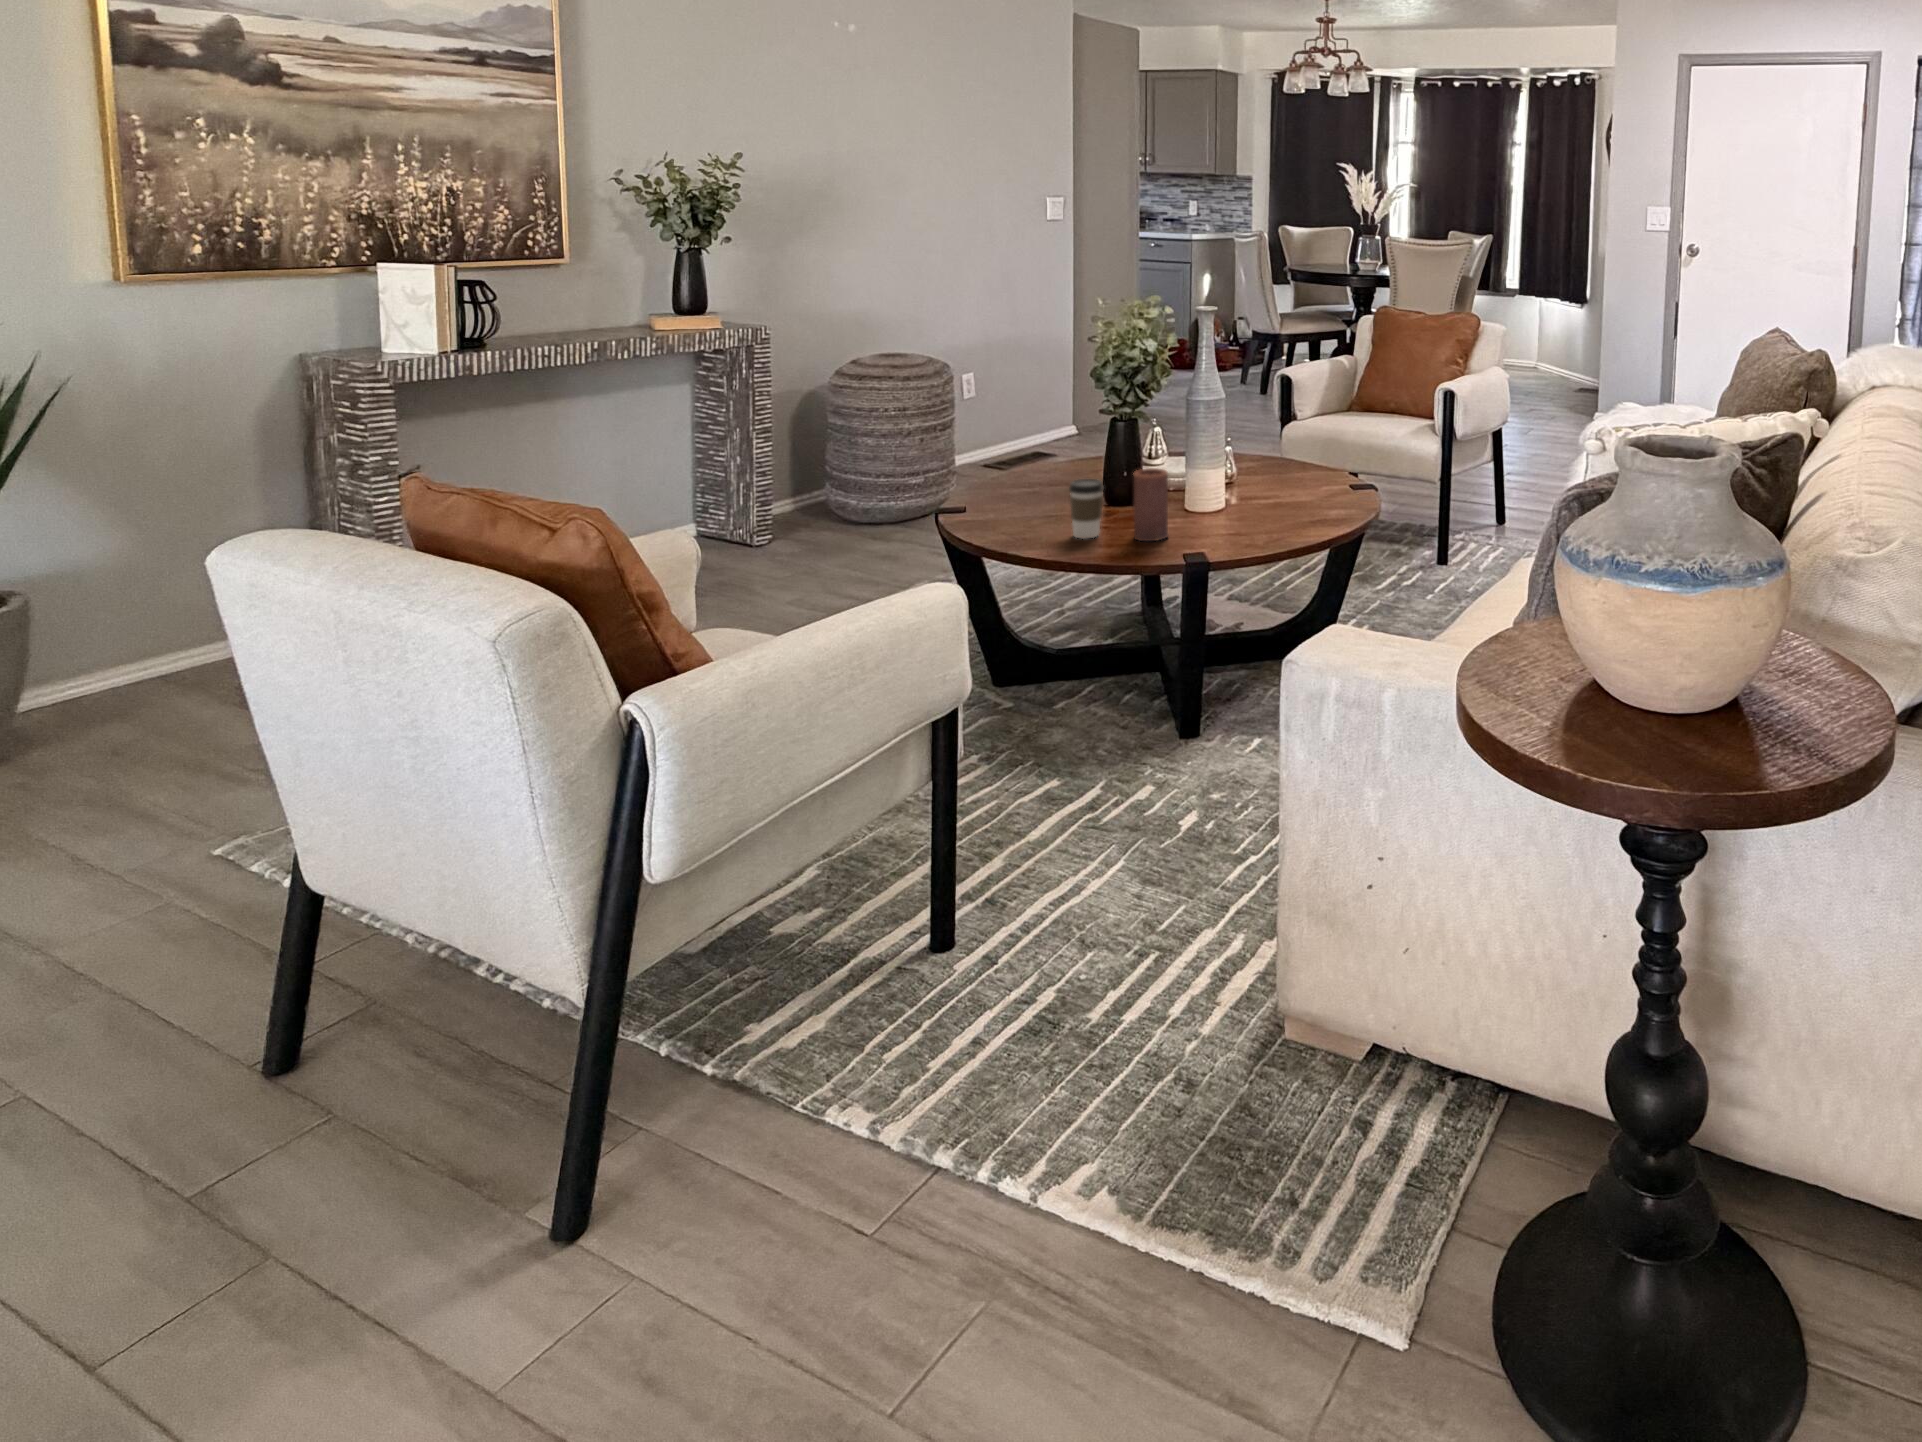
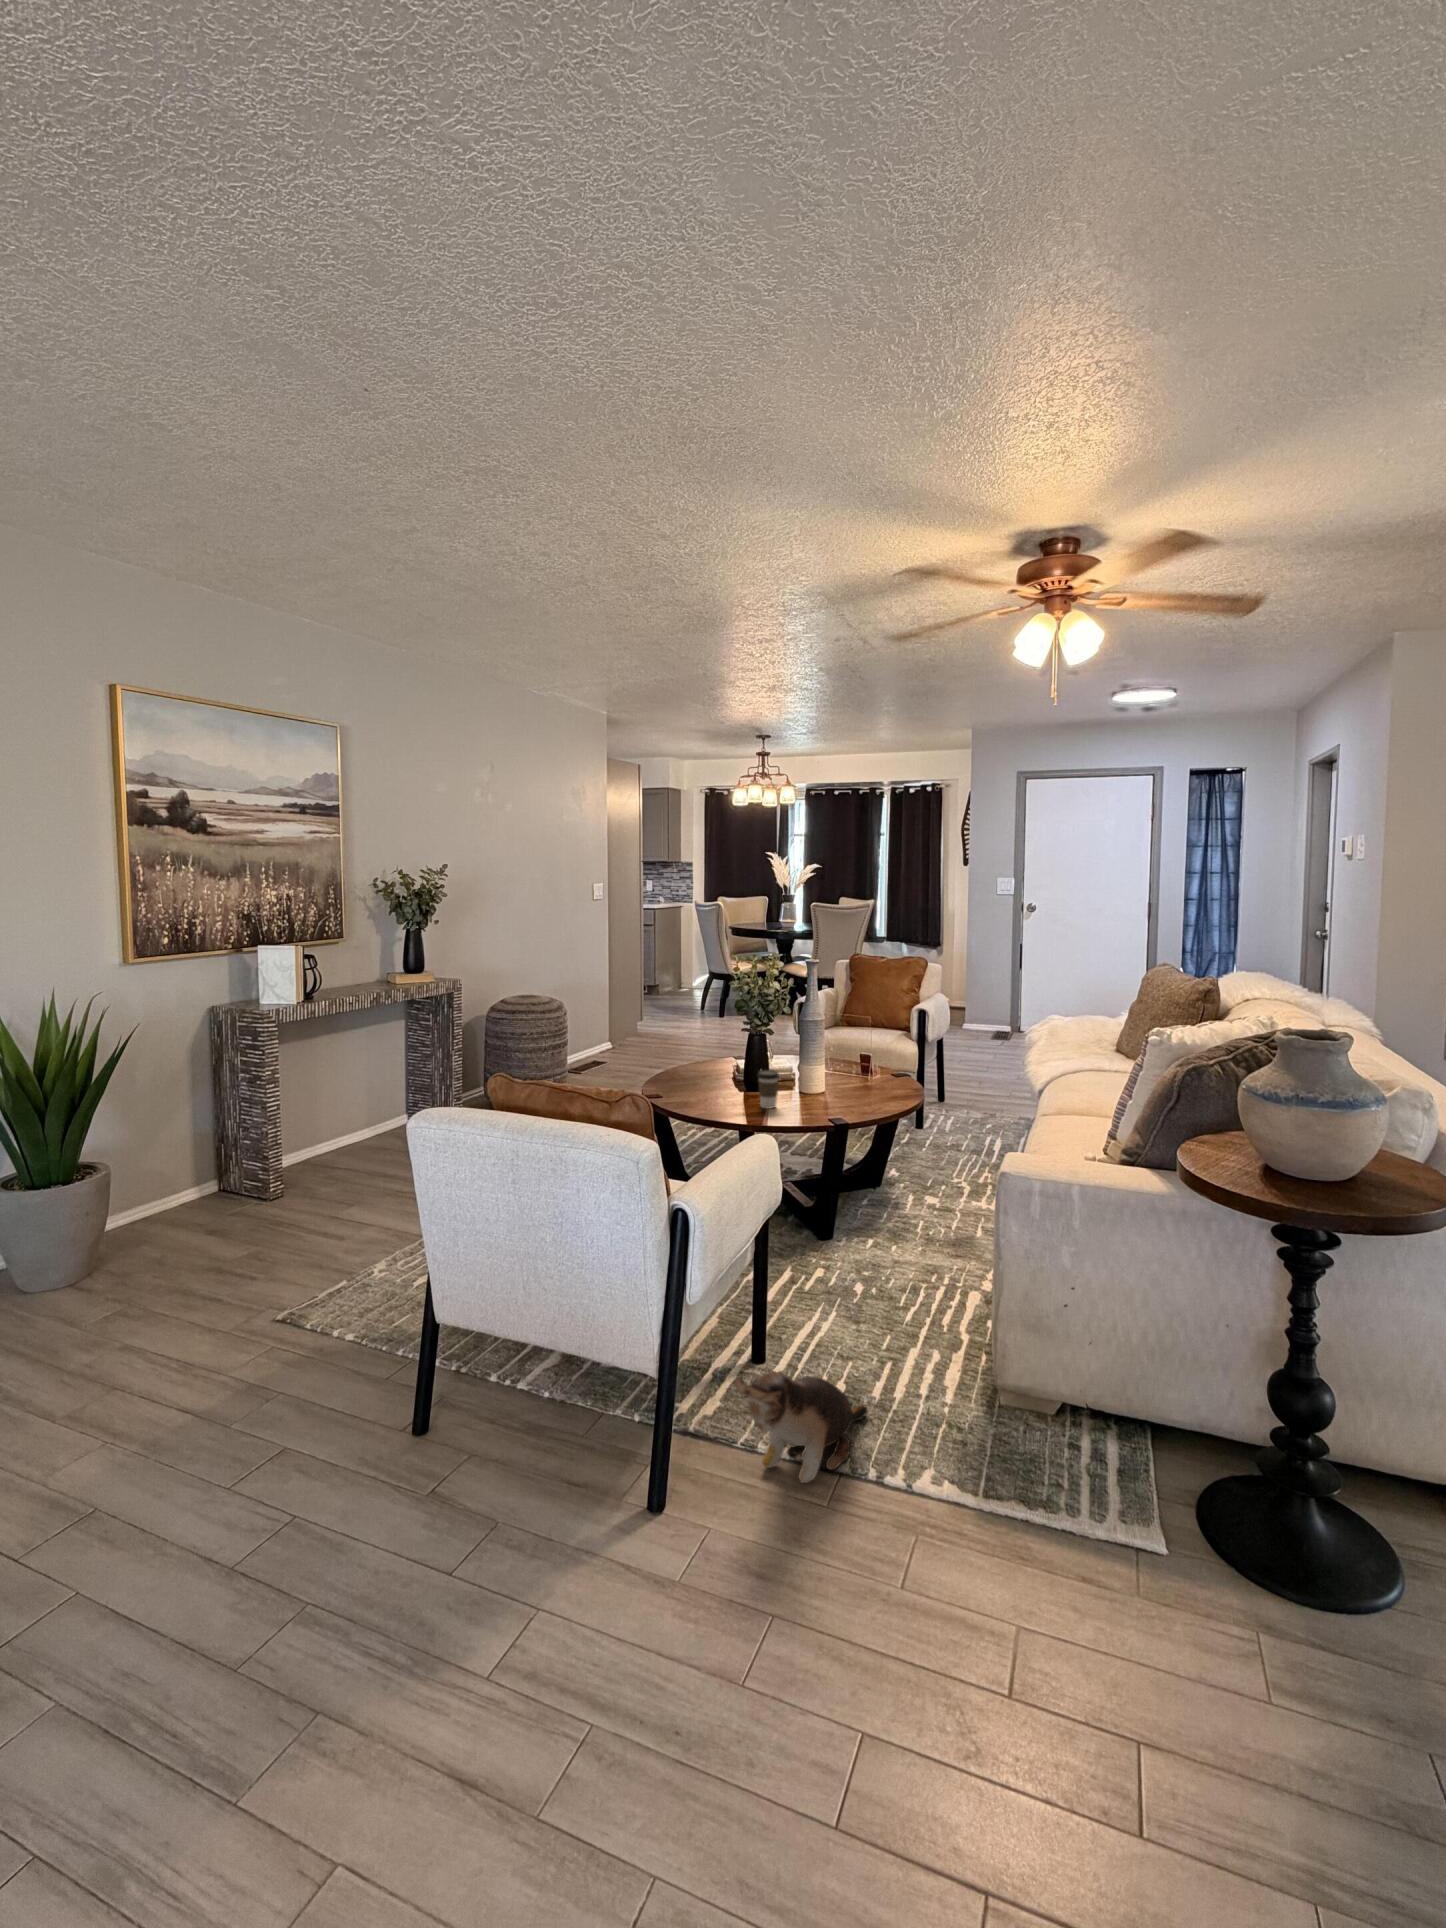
candle: present [1134,468,1168,541] -> none [798,1062,820,1109]
plush toy: none [730,987,1055,1174] -> present [735,1371,867,1483]

